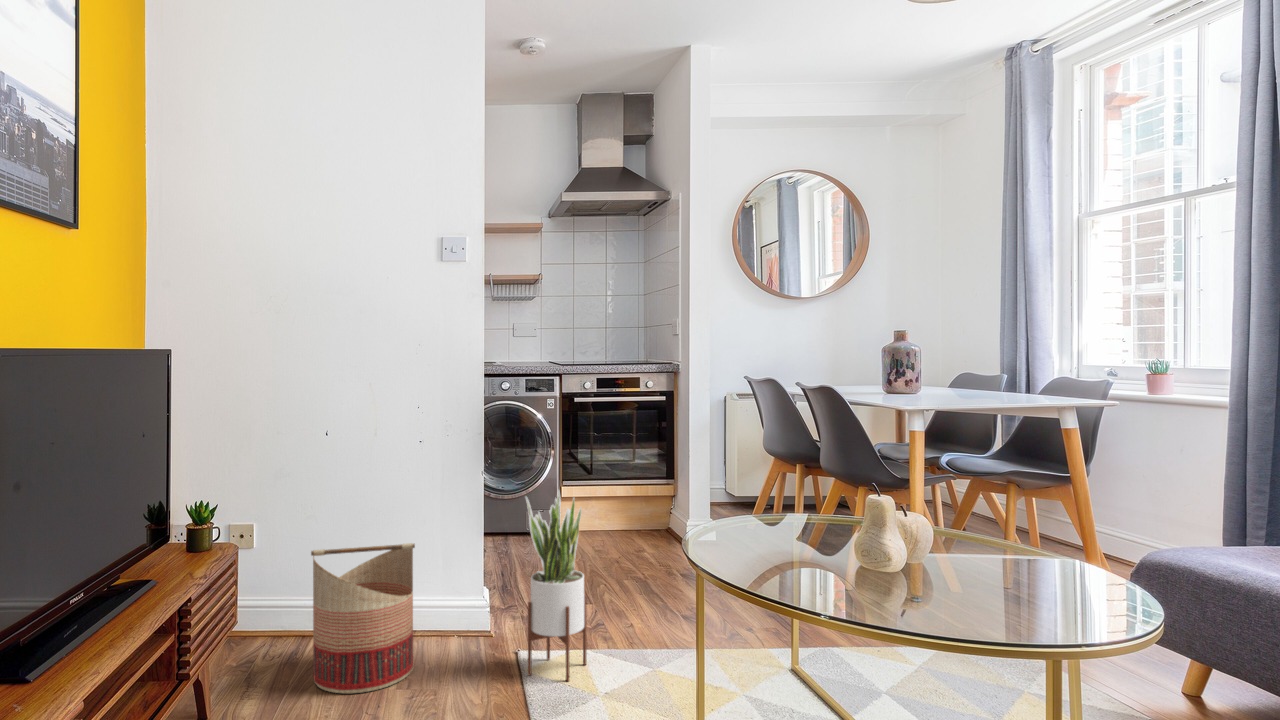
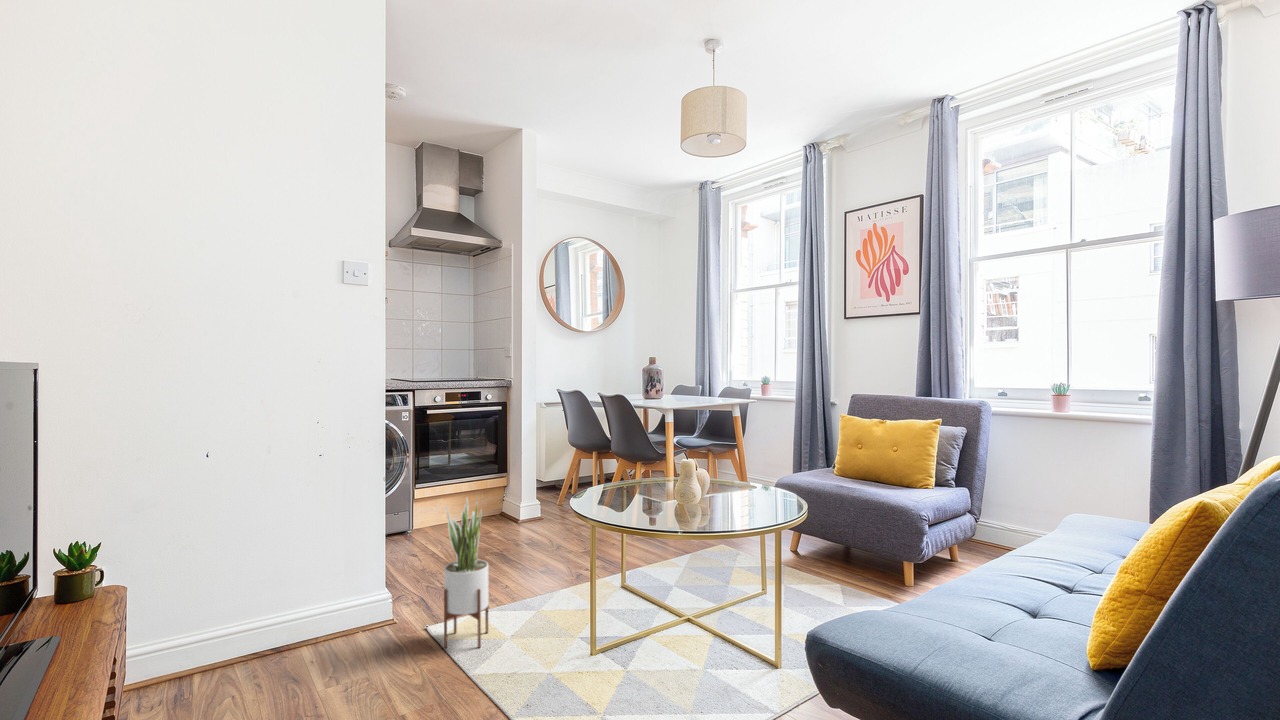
basket: present [311,543,415,693] -> none [245,552,341,690]

